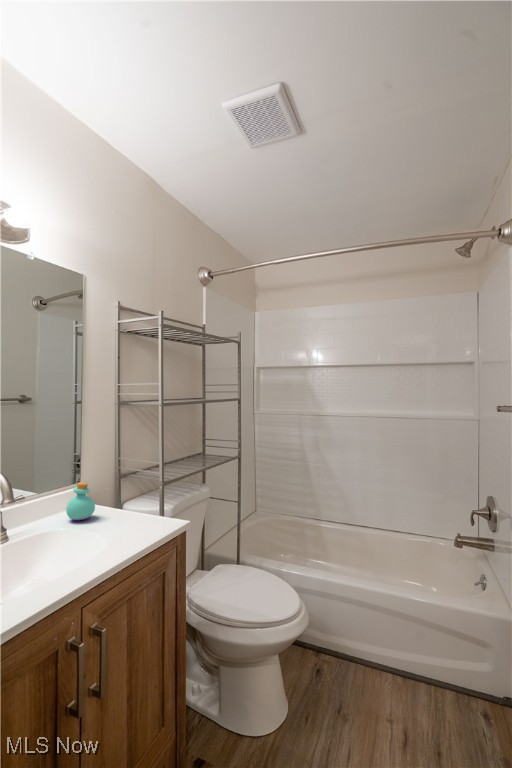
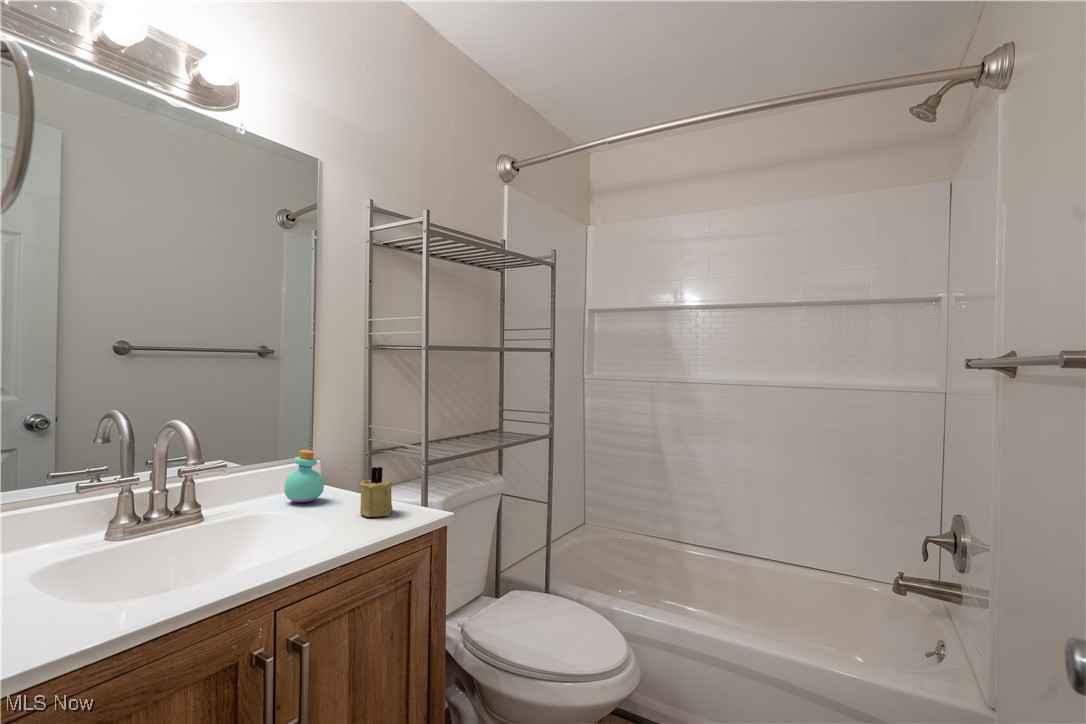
candle: none [125,493,147,530] -> present [360,467,393,517]

